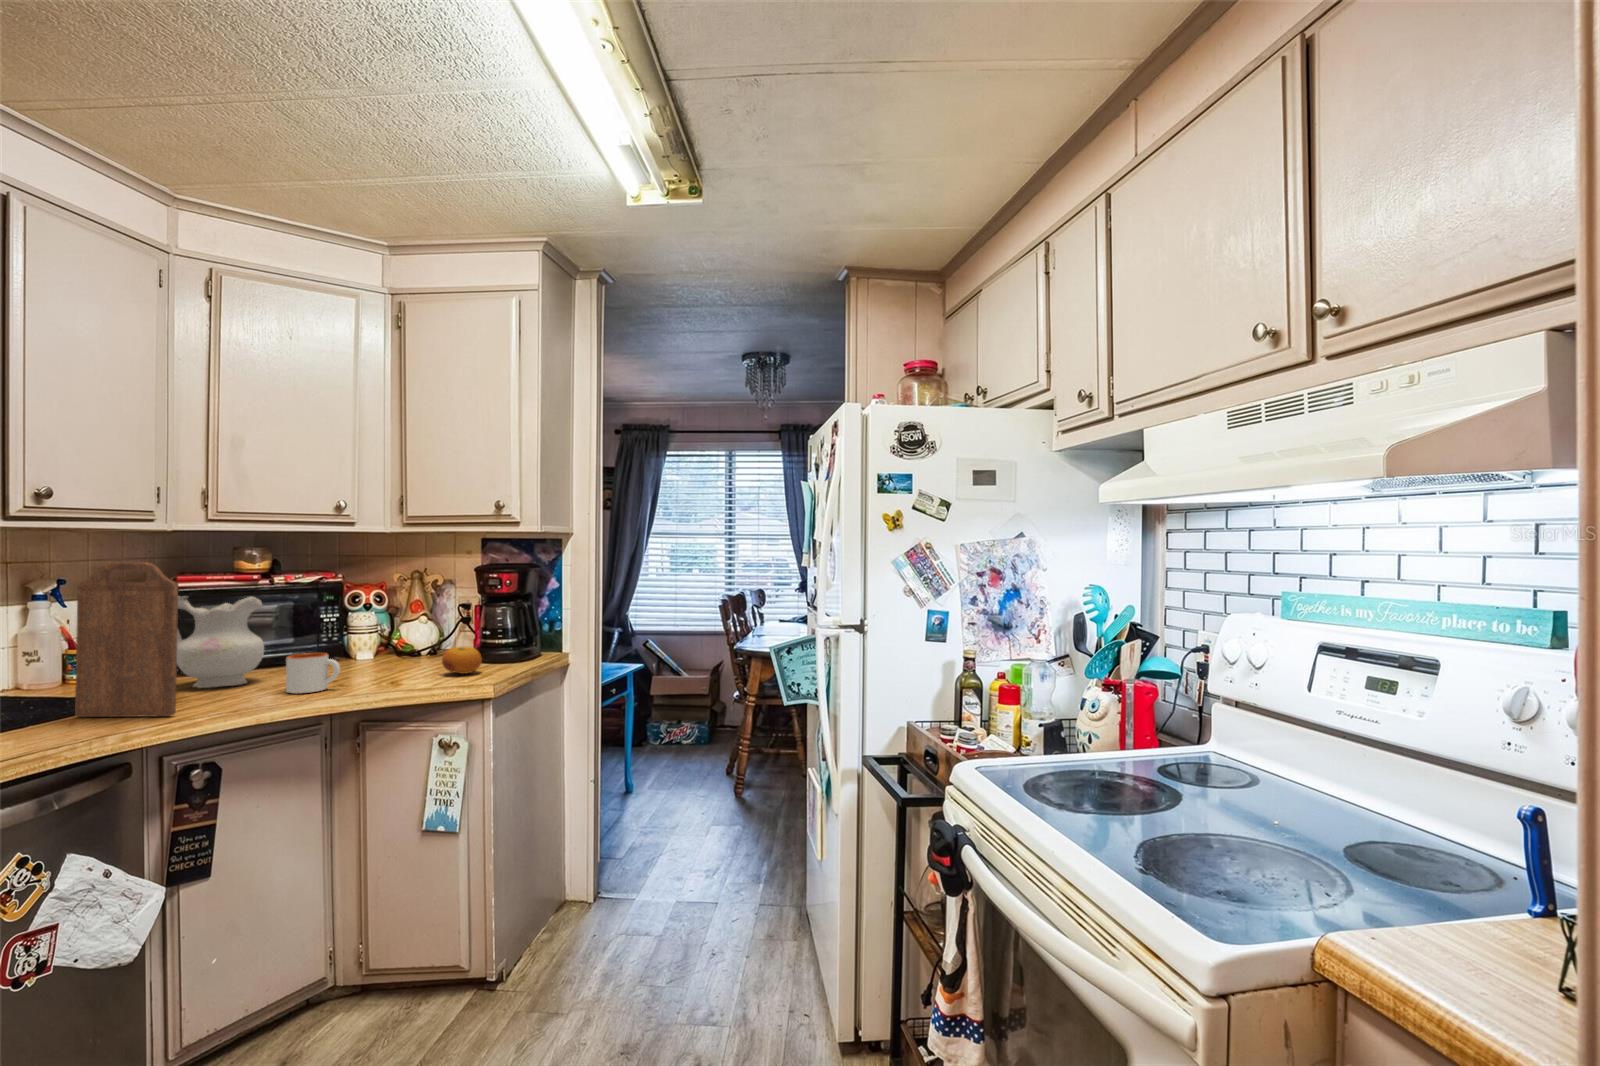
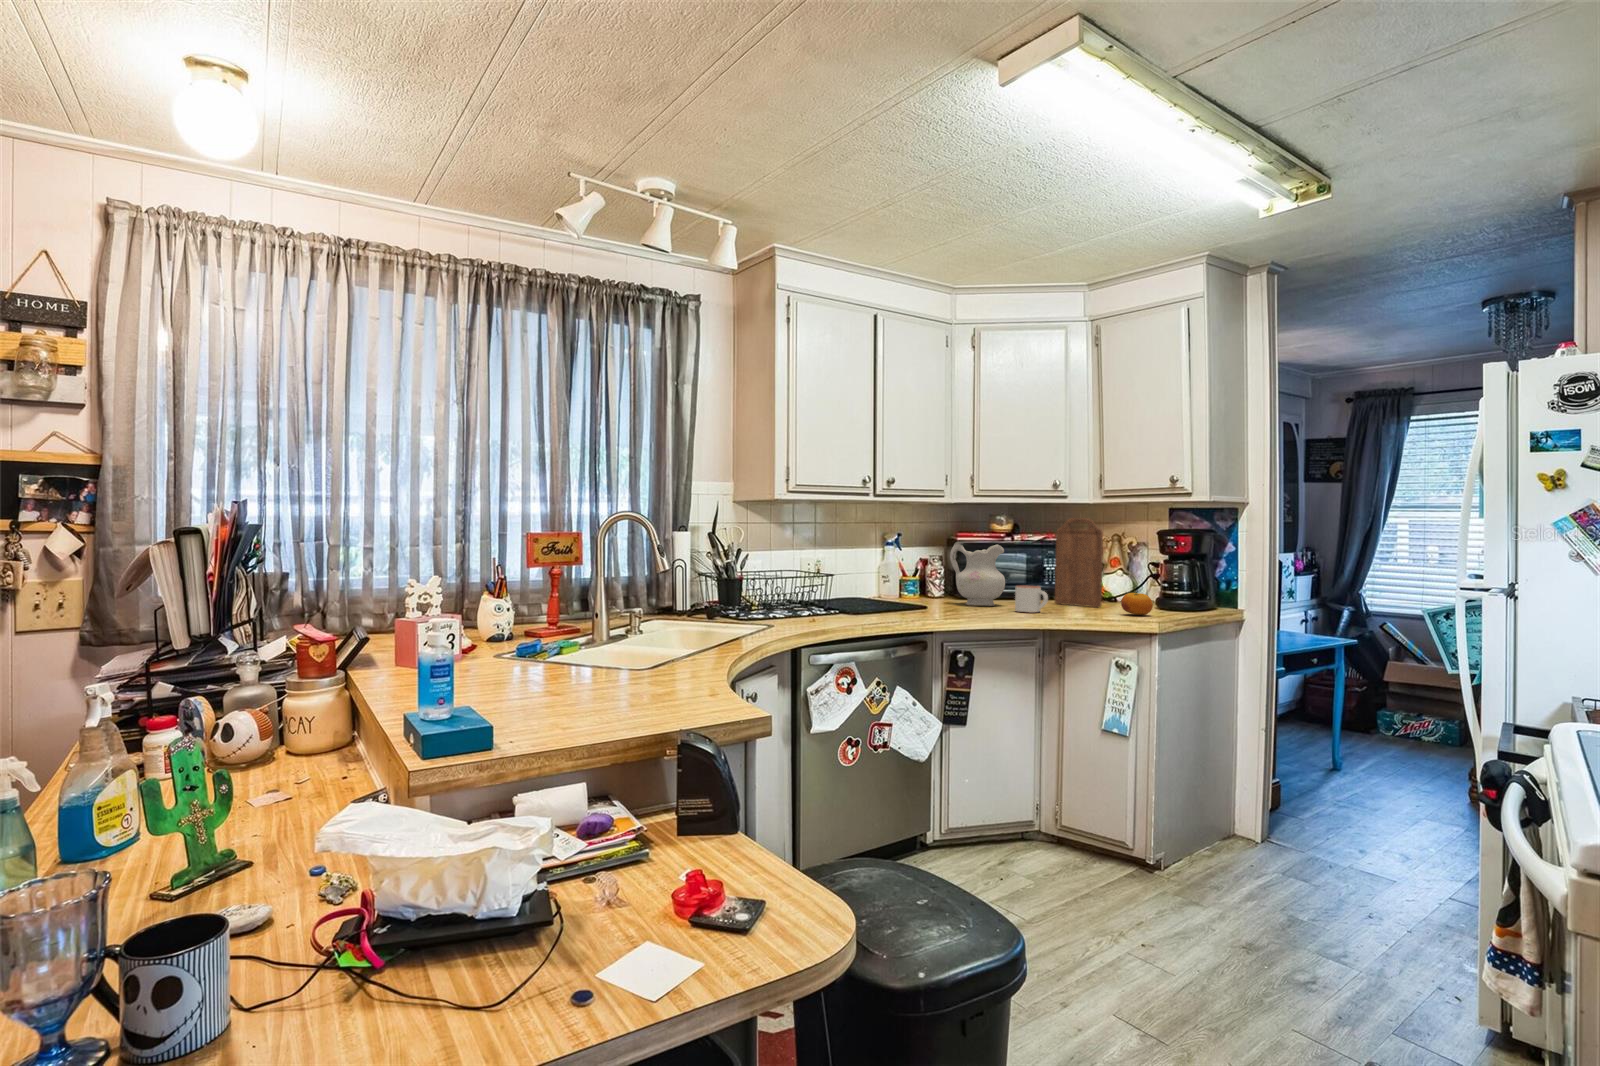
cutting board: present [75,562,178,717] -> present [1055,518,1103,607]

